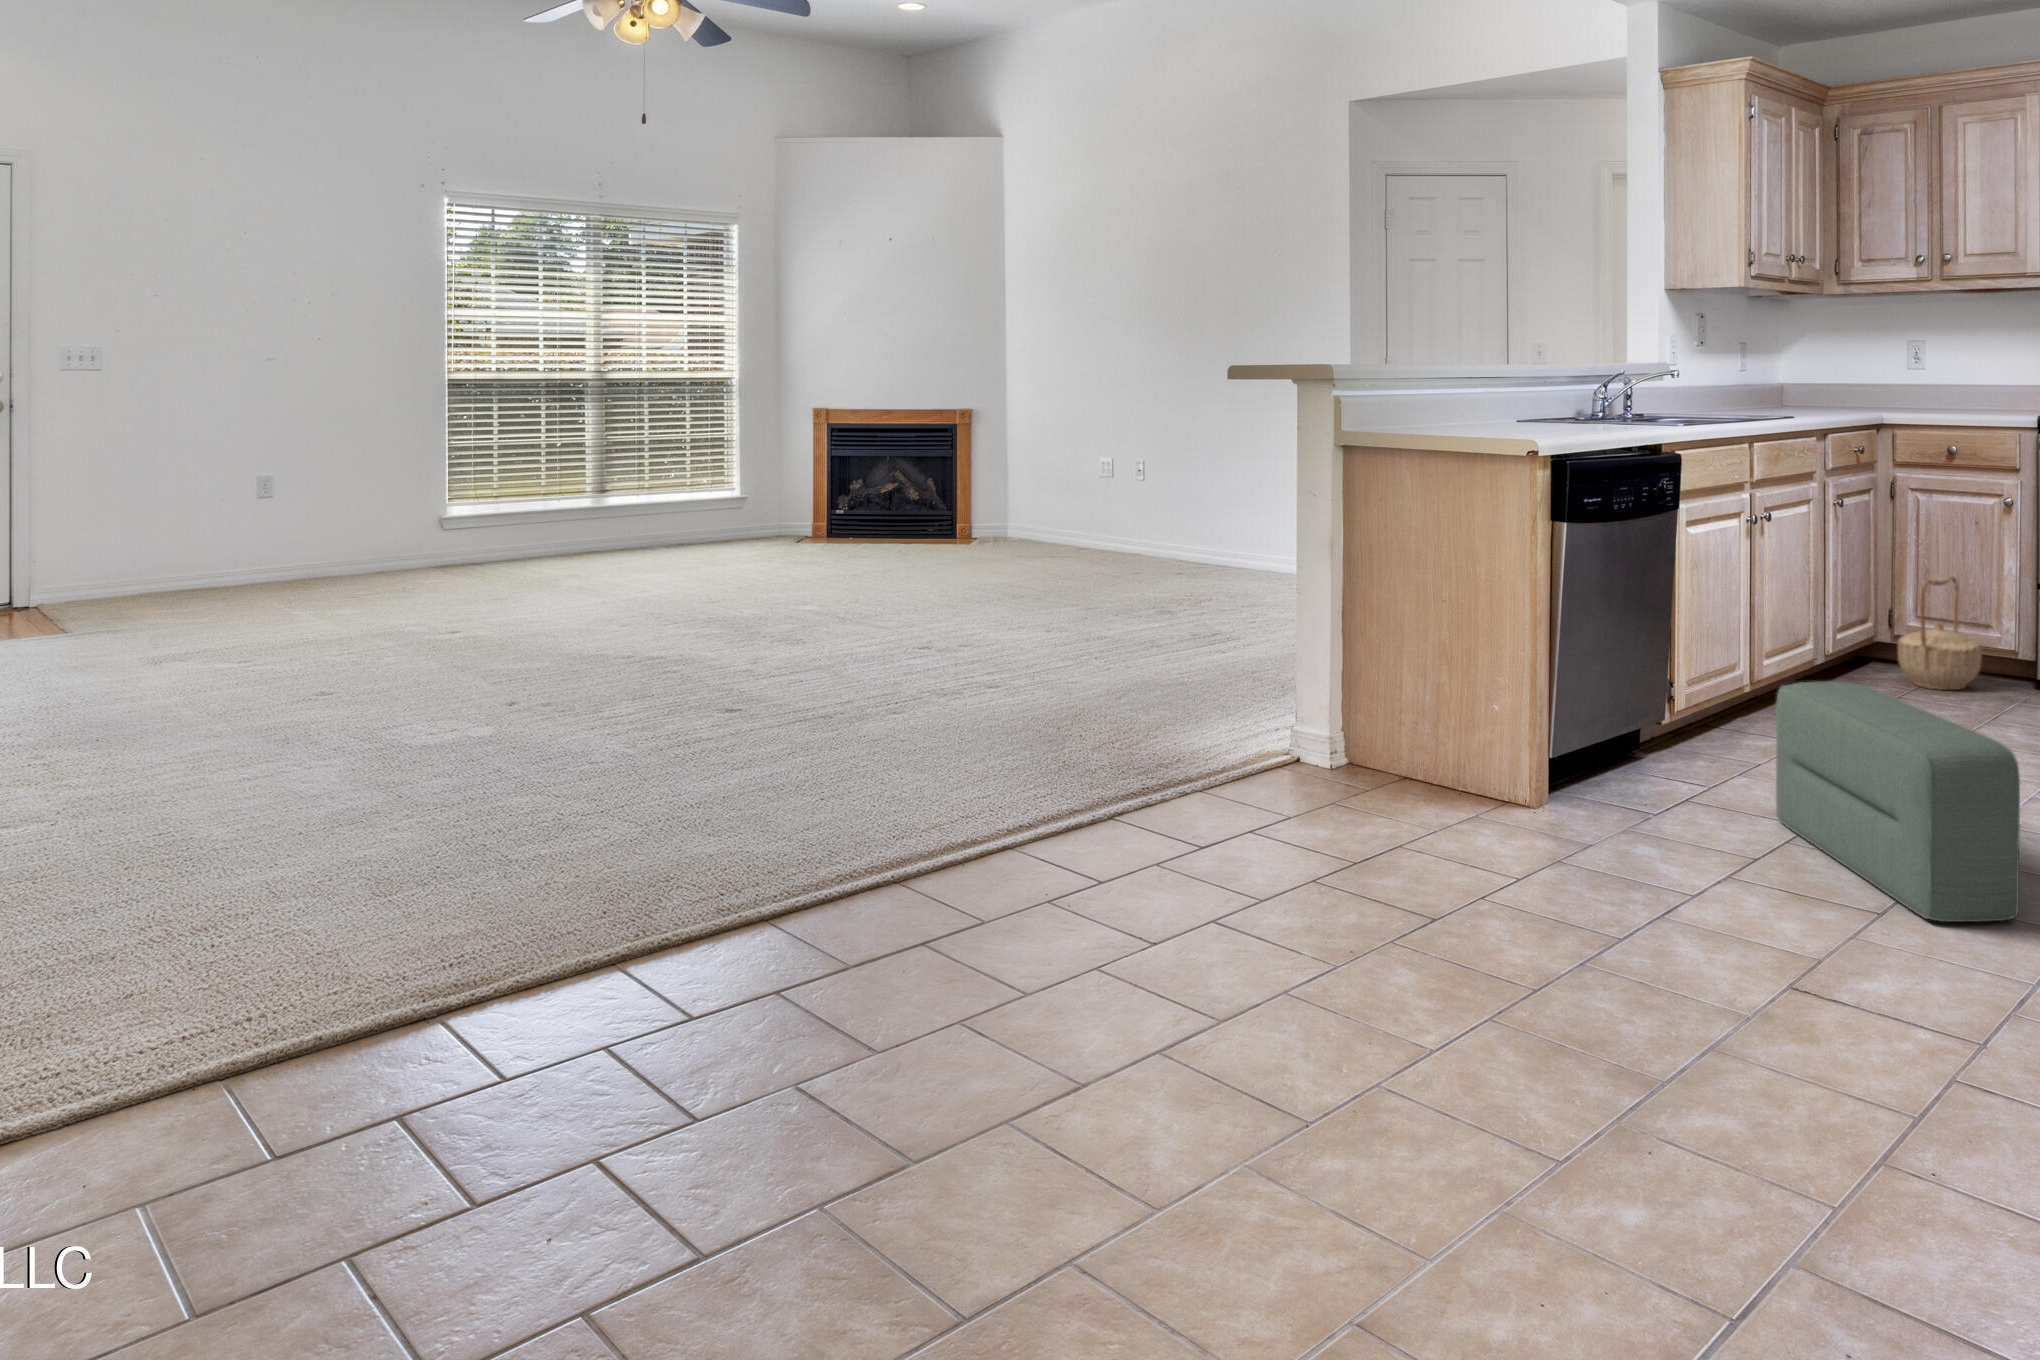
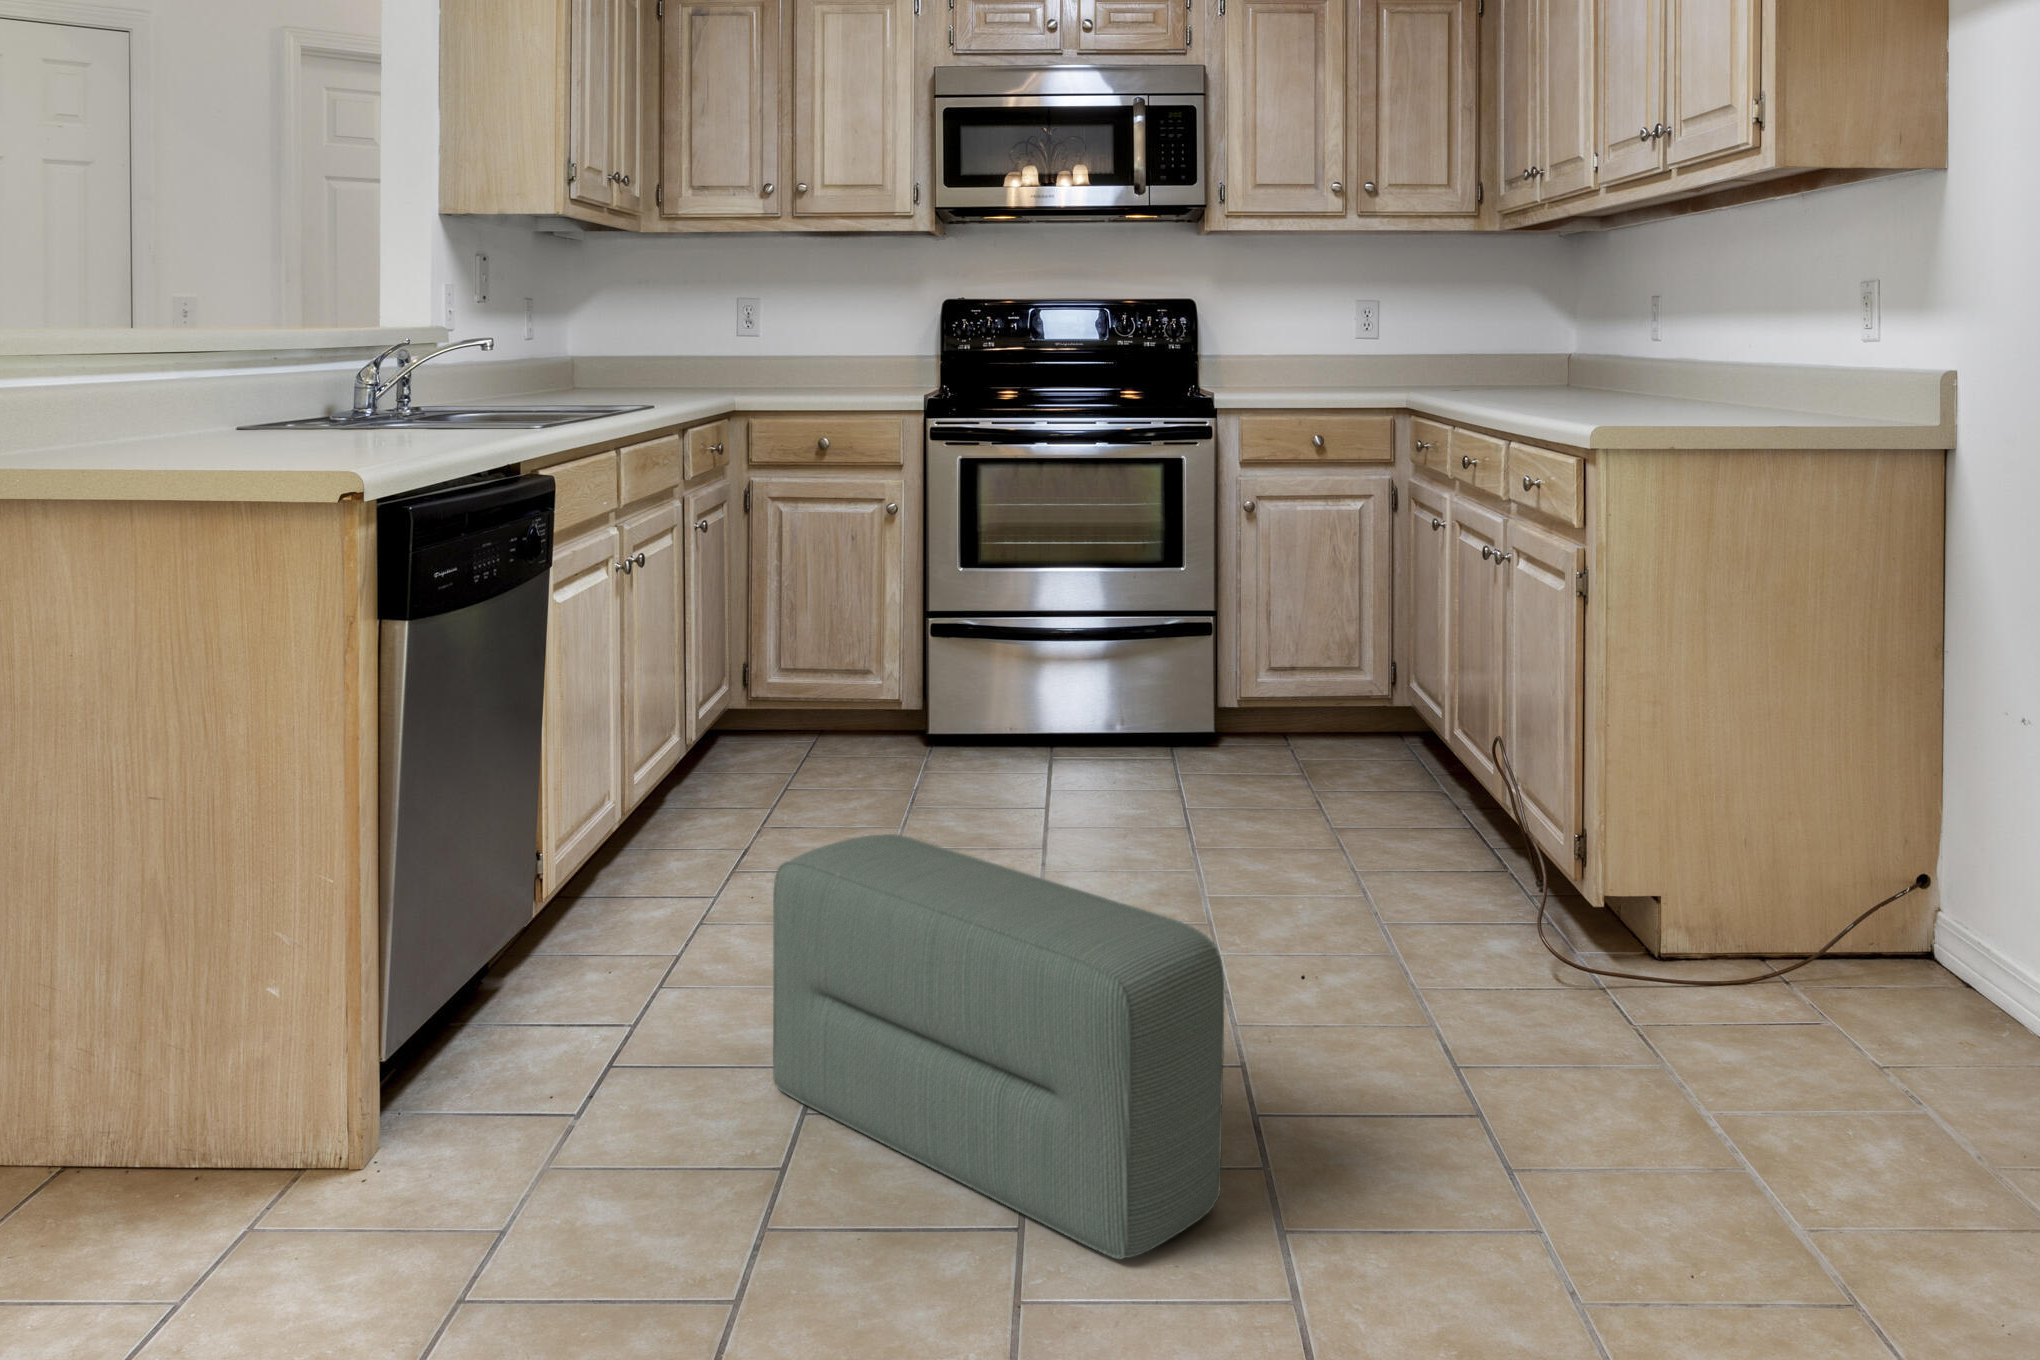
basket: present [1898,576,1982,690] -> none [770,607,871,763]

